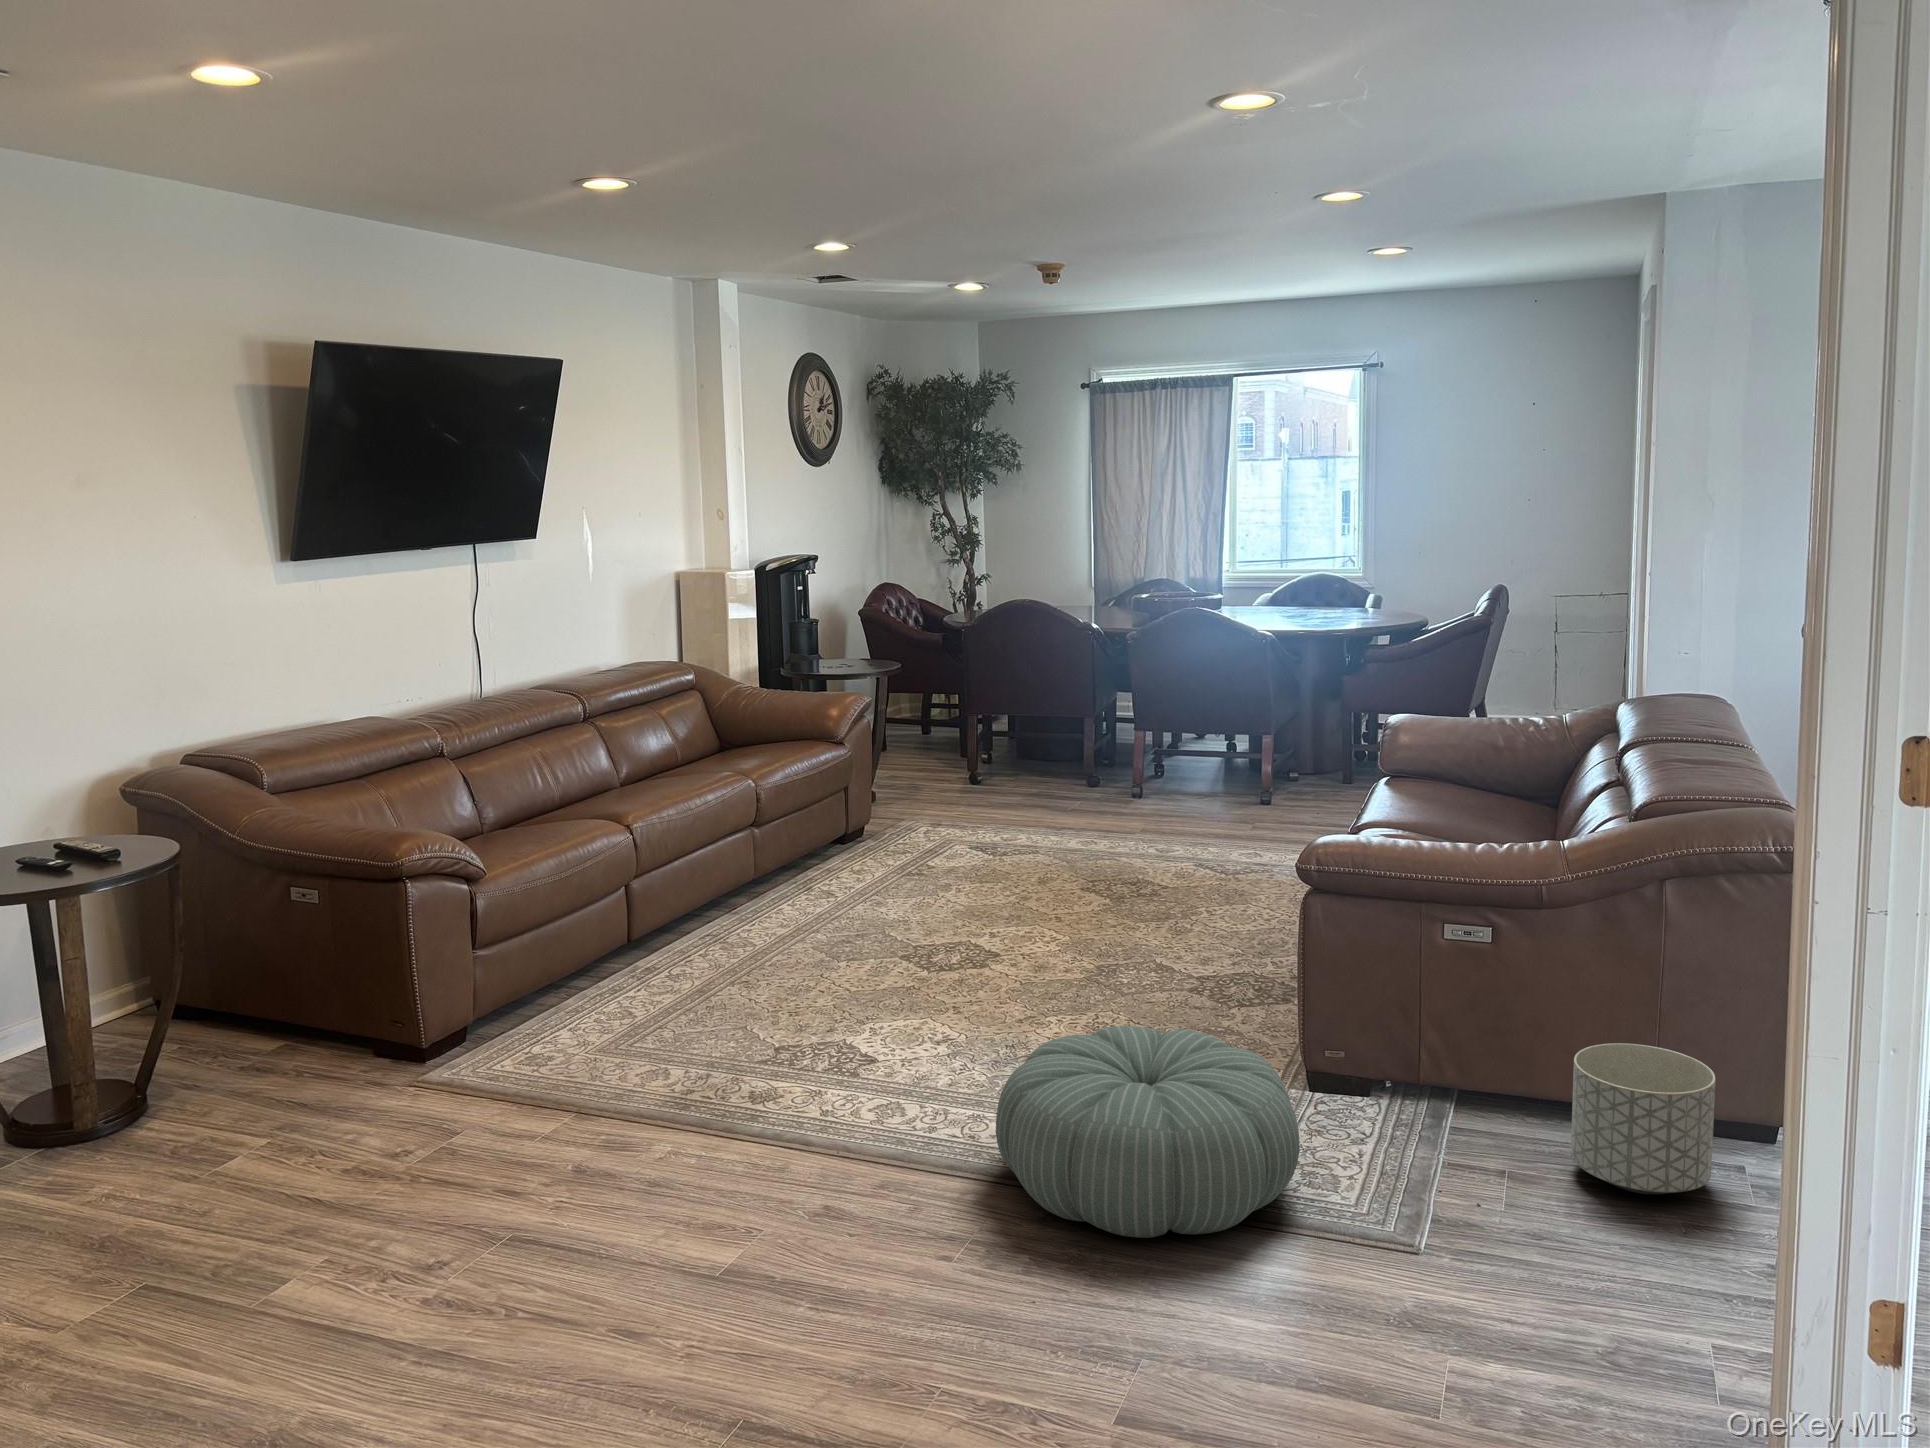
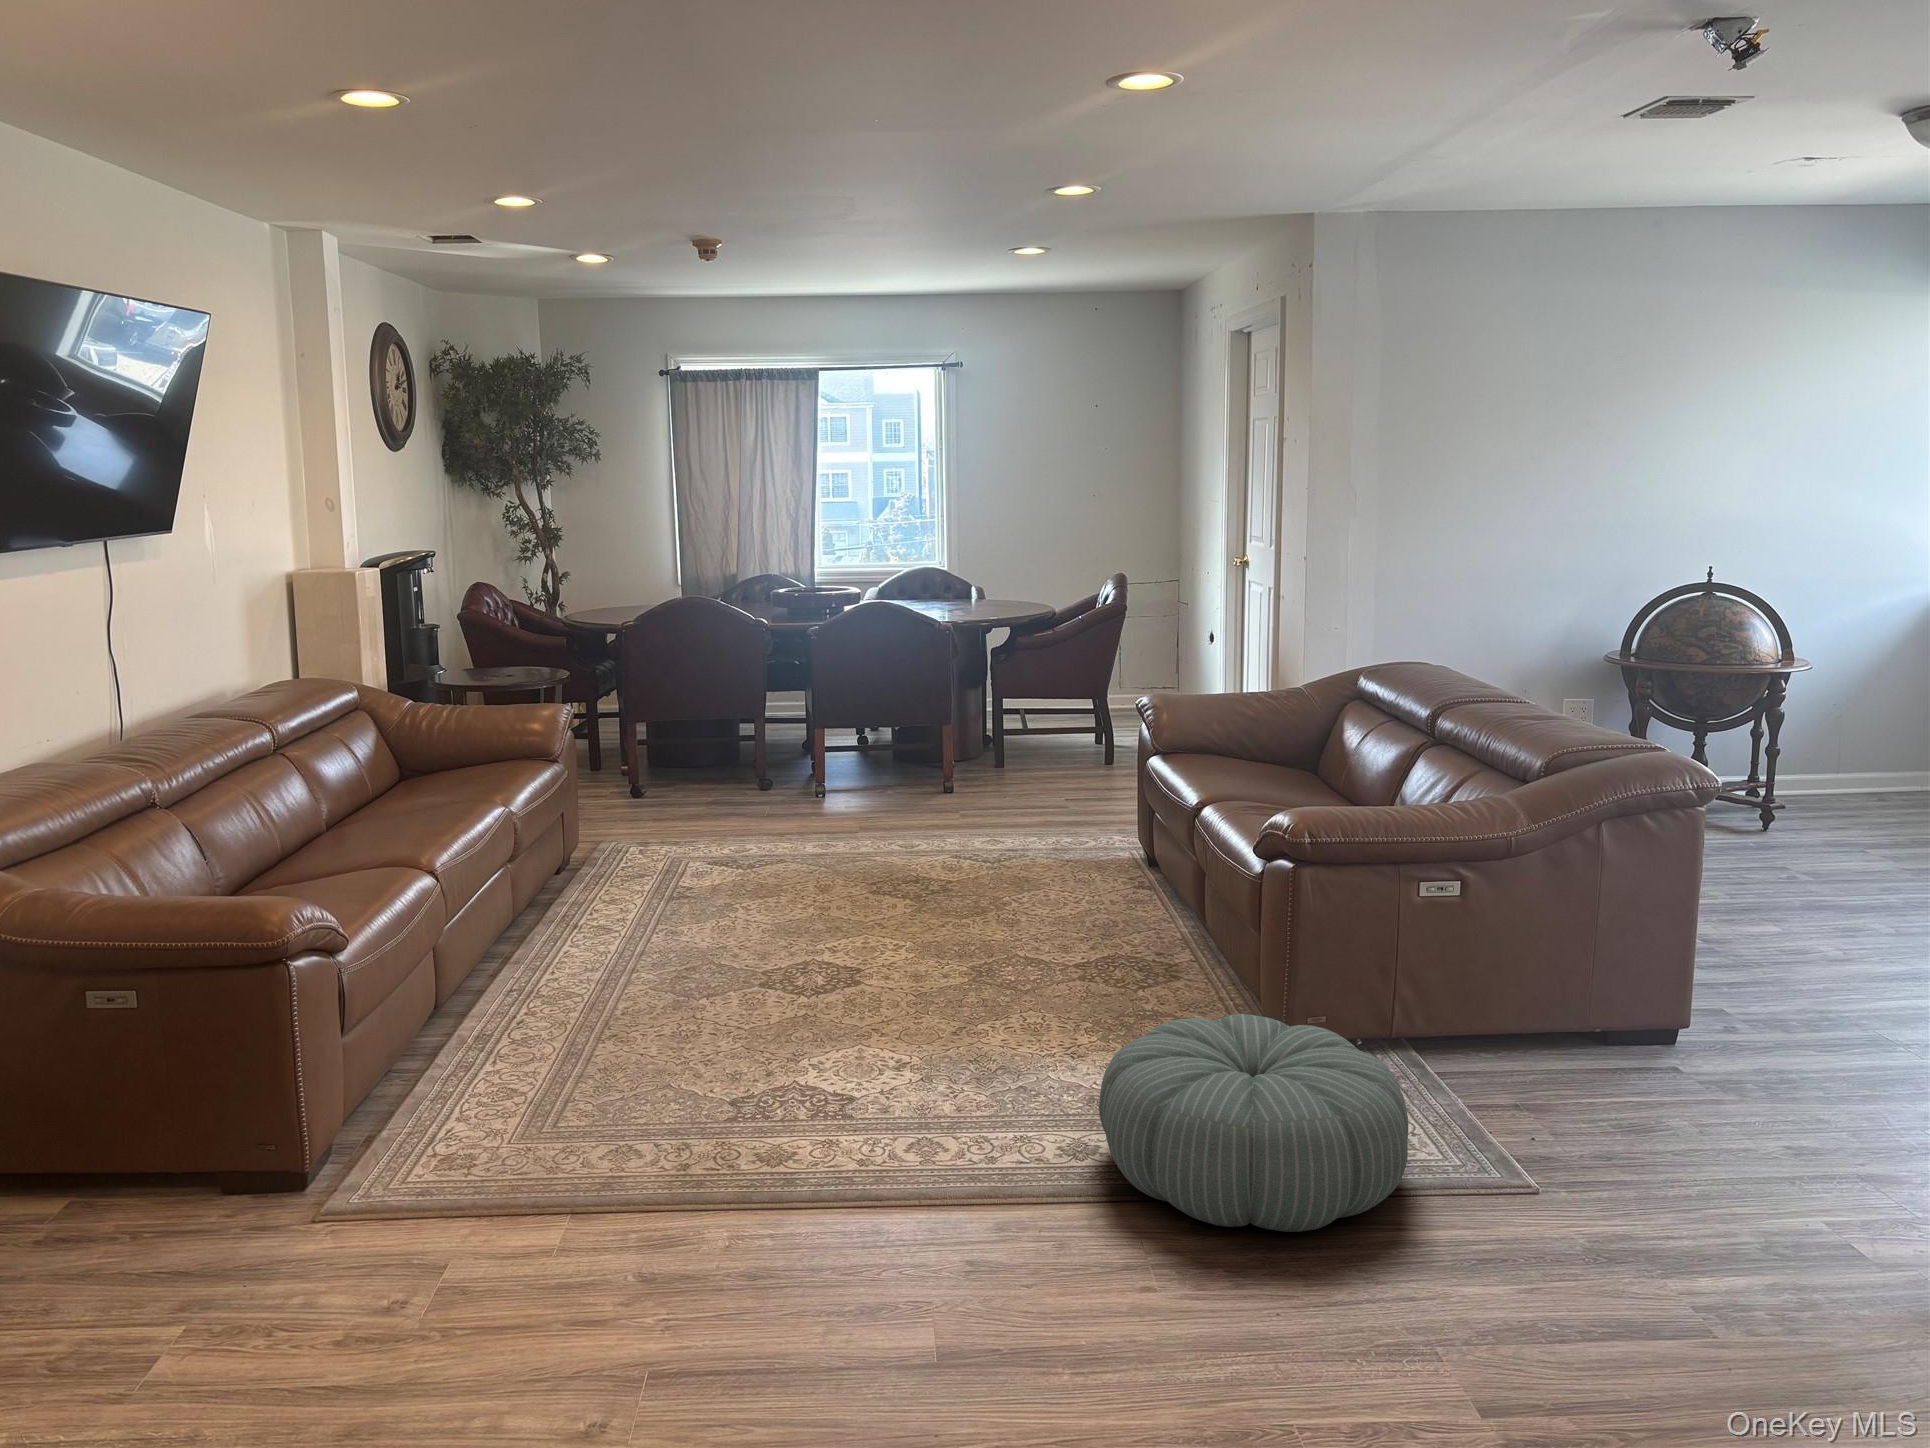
planter: present [1571,1043,1716,1194] -> none [1551,970,1680,1100]

